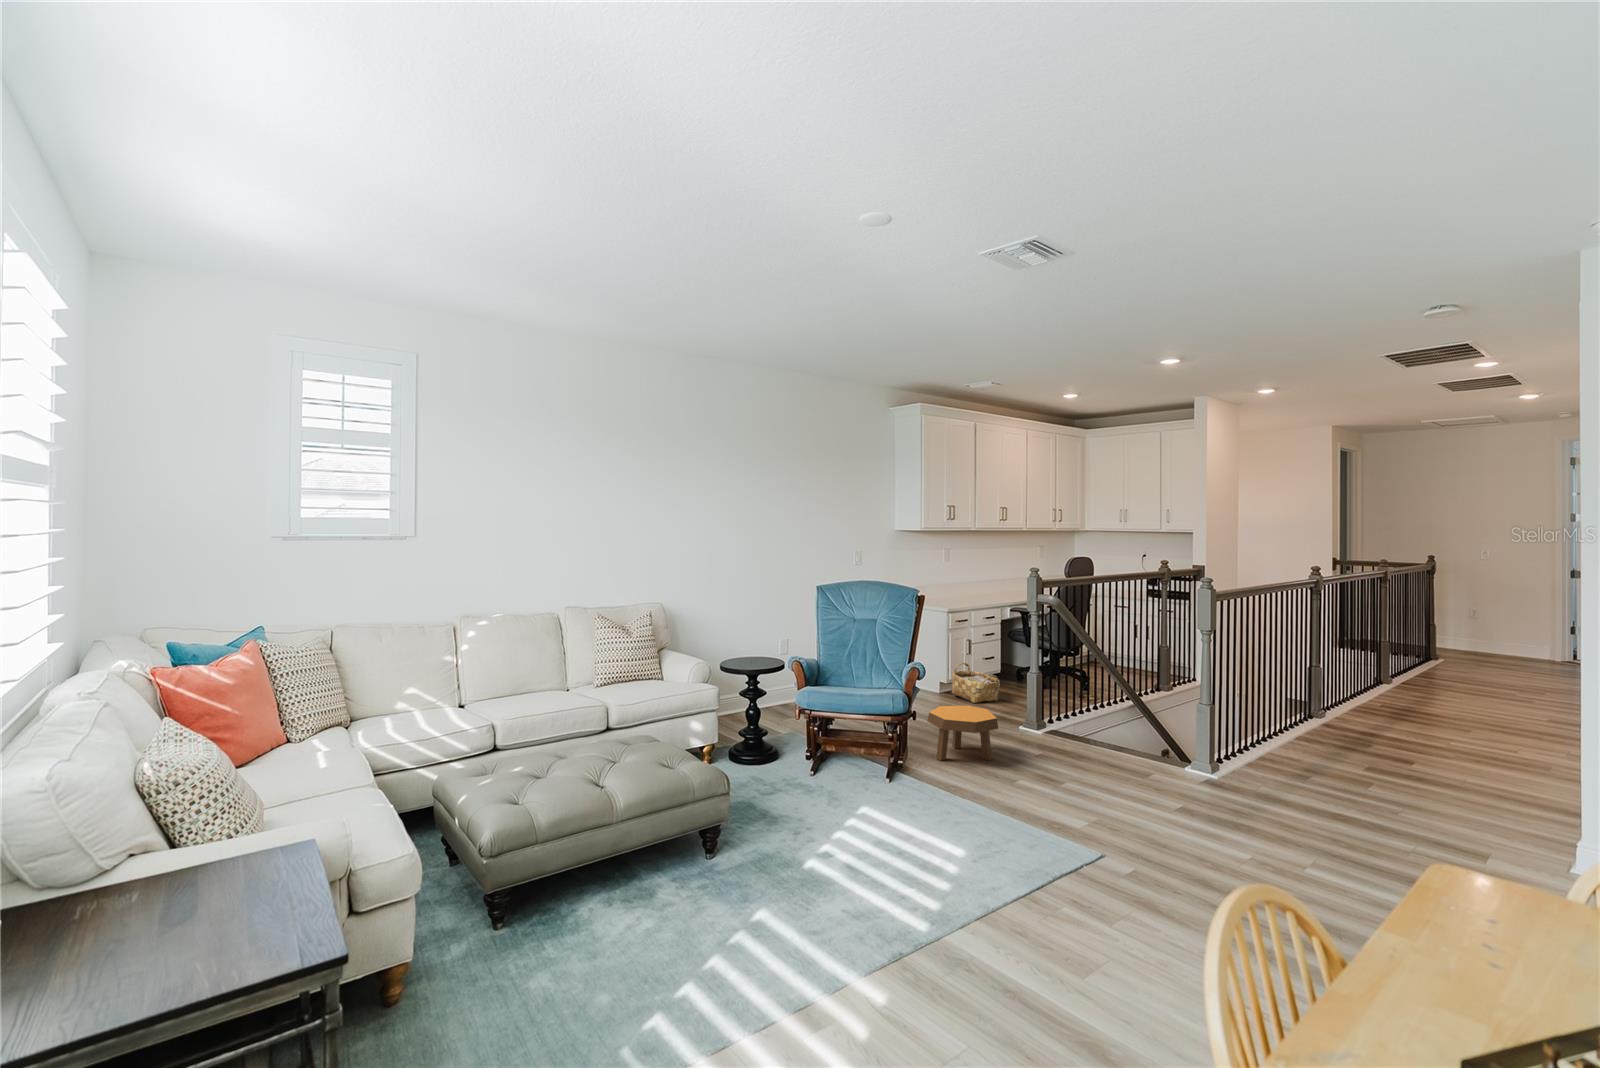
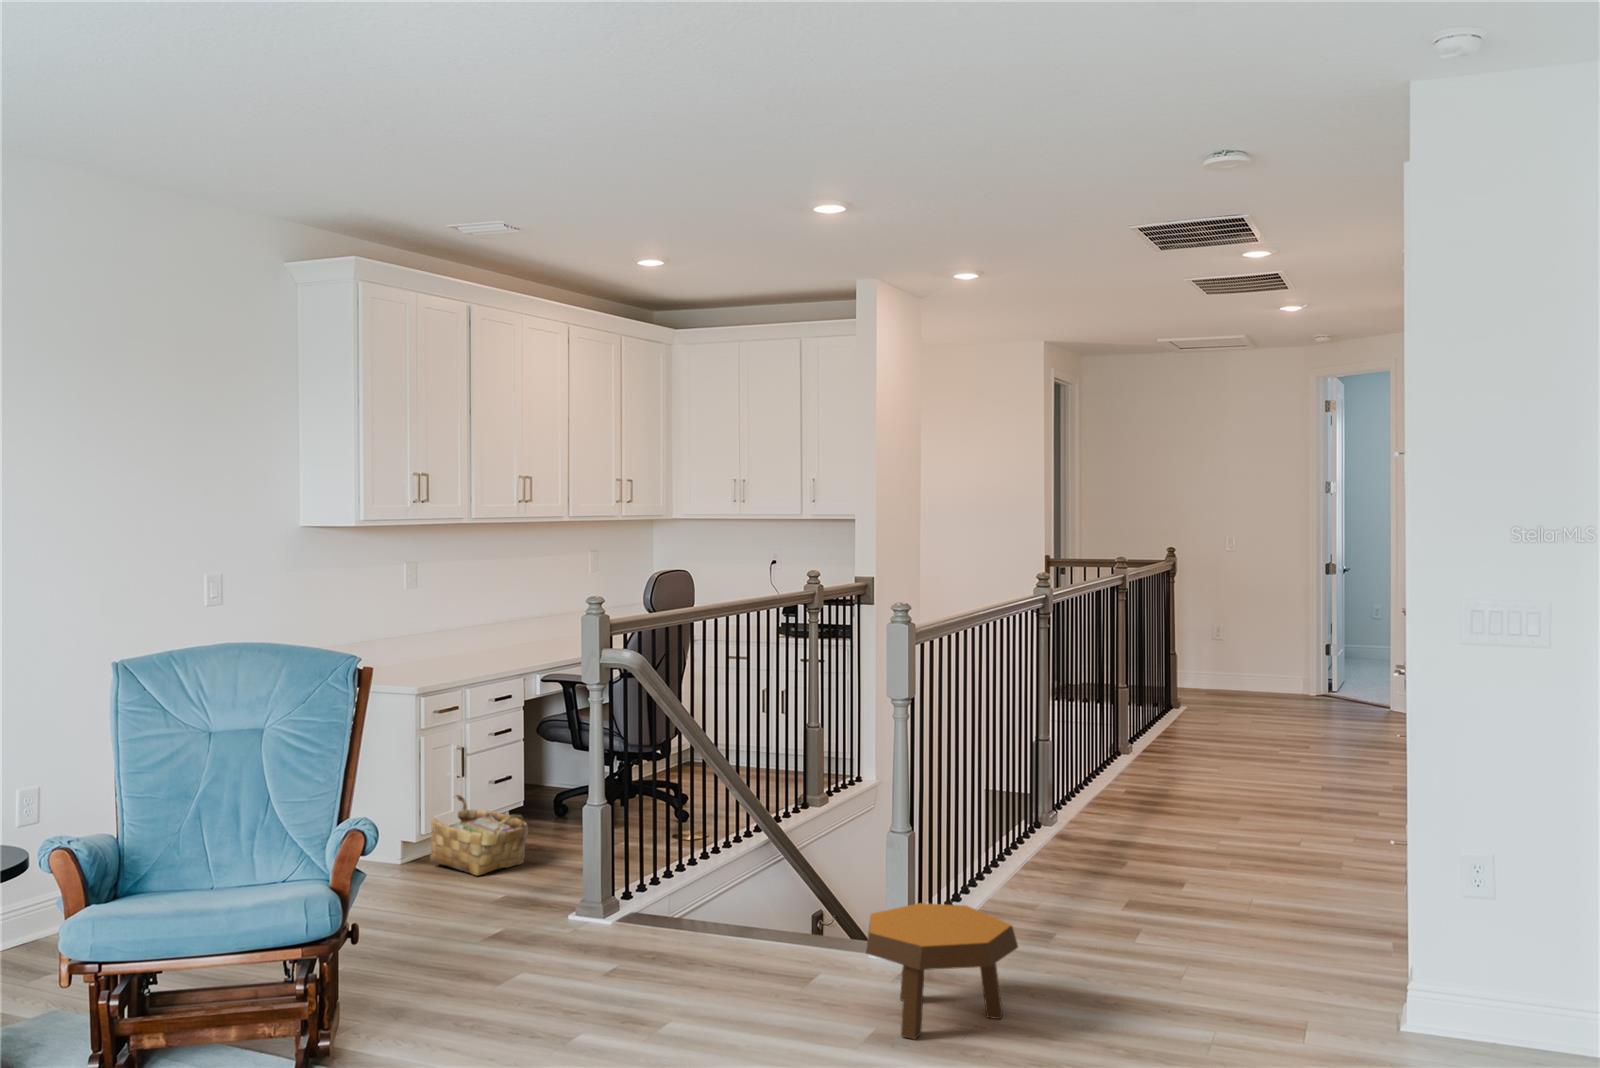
footstool: present [927,706,998,760] -> present [866,903,1018,1039]

